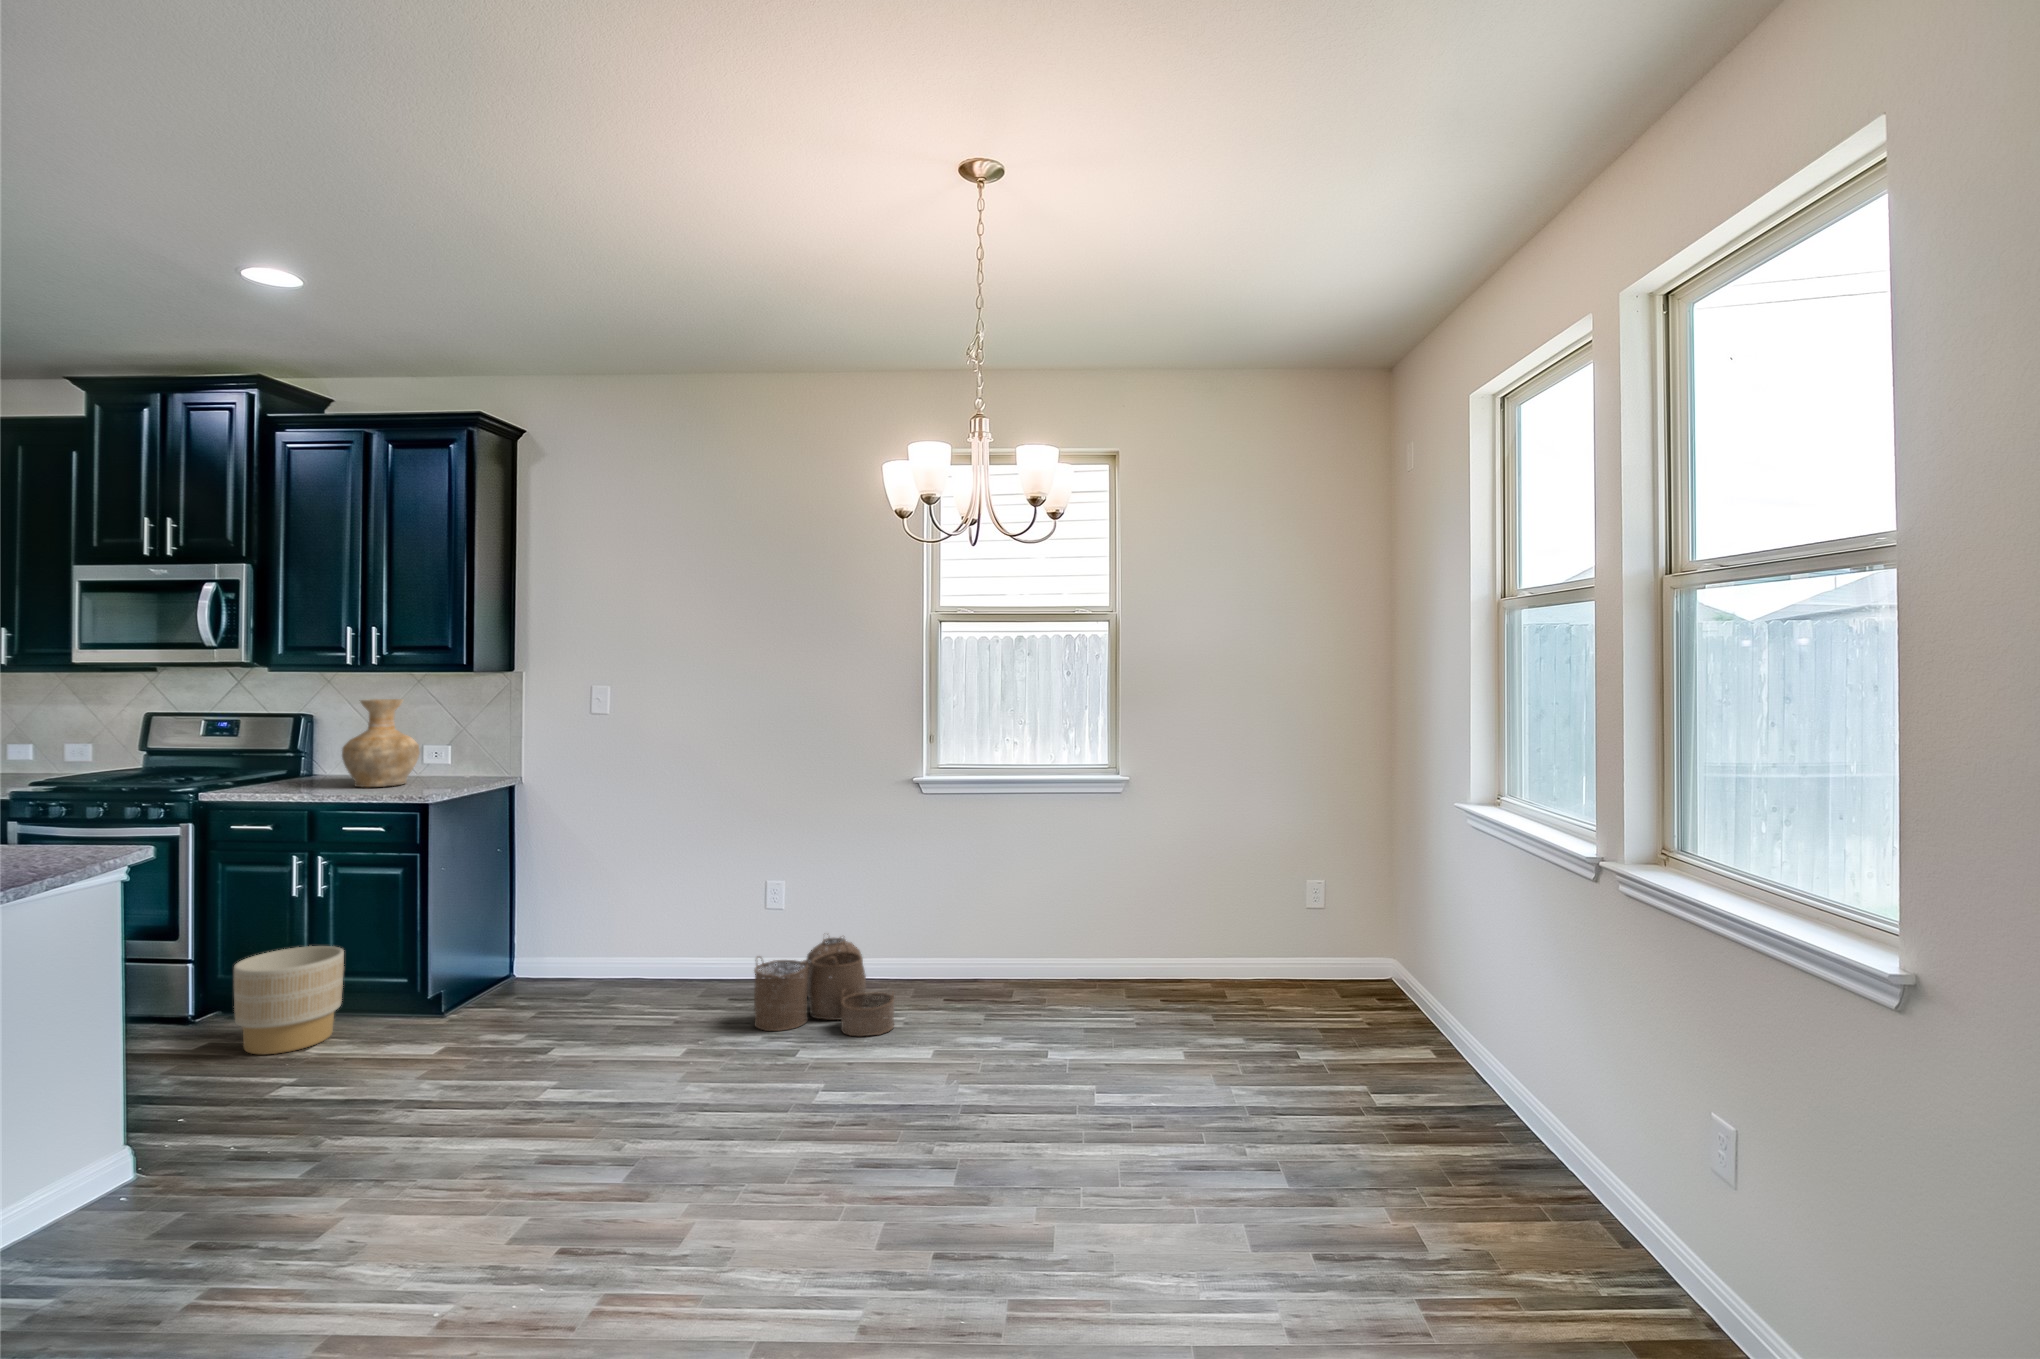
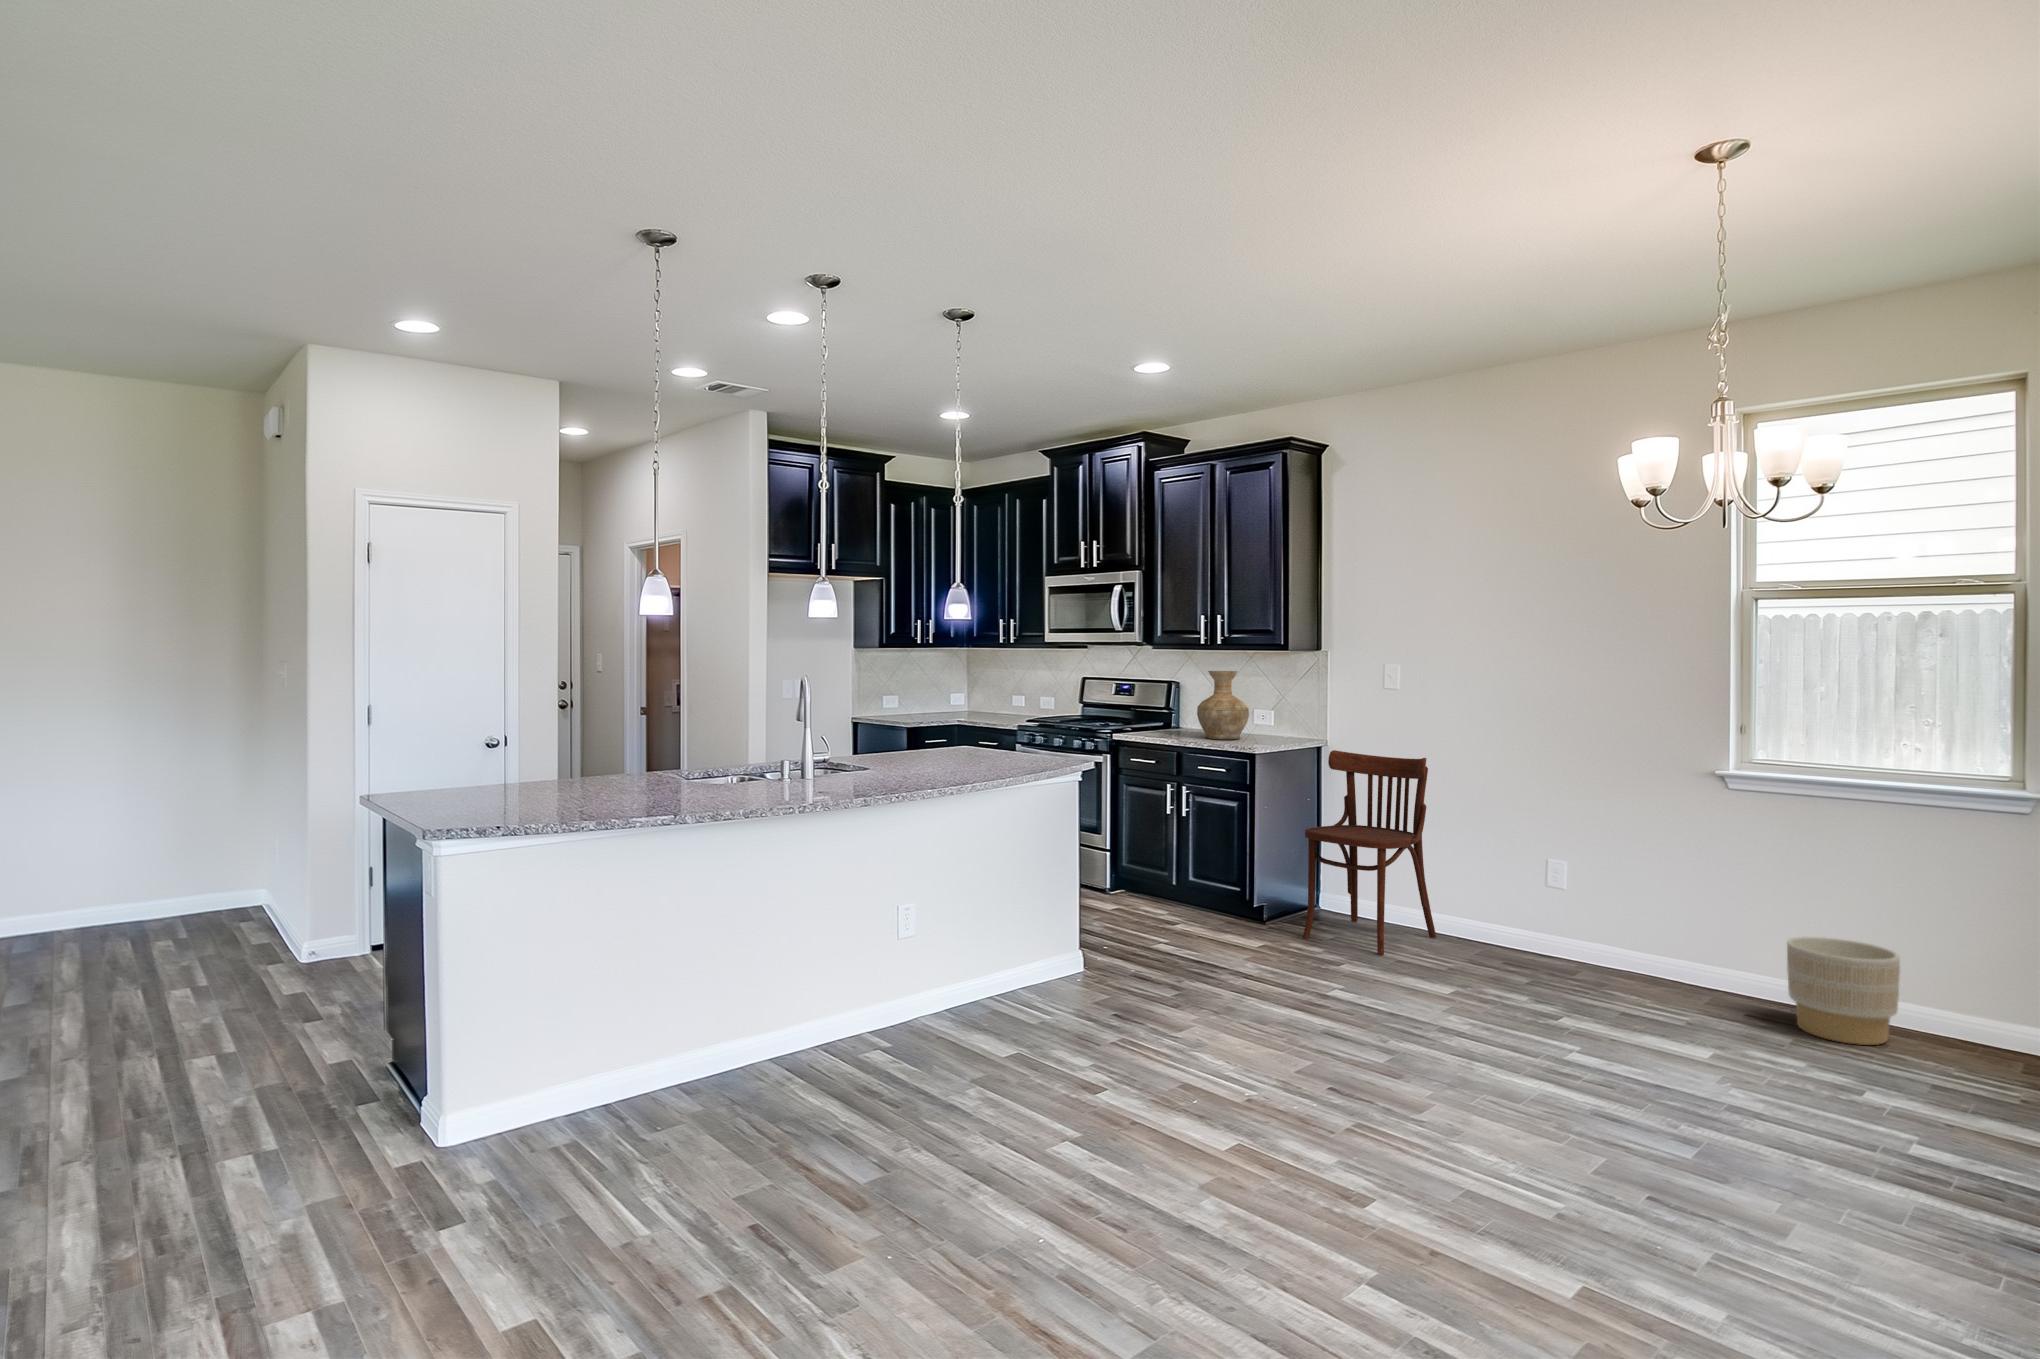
dining chair: none [496,788,654,1021] -> present [1303,750,1436,955]
woven basket: present [754,937,894,1036] -> none [1523,922,1677,1029]
planter: present [234,946,344,1055] -> present [1787,937,1900,1045]

